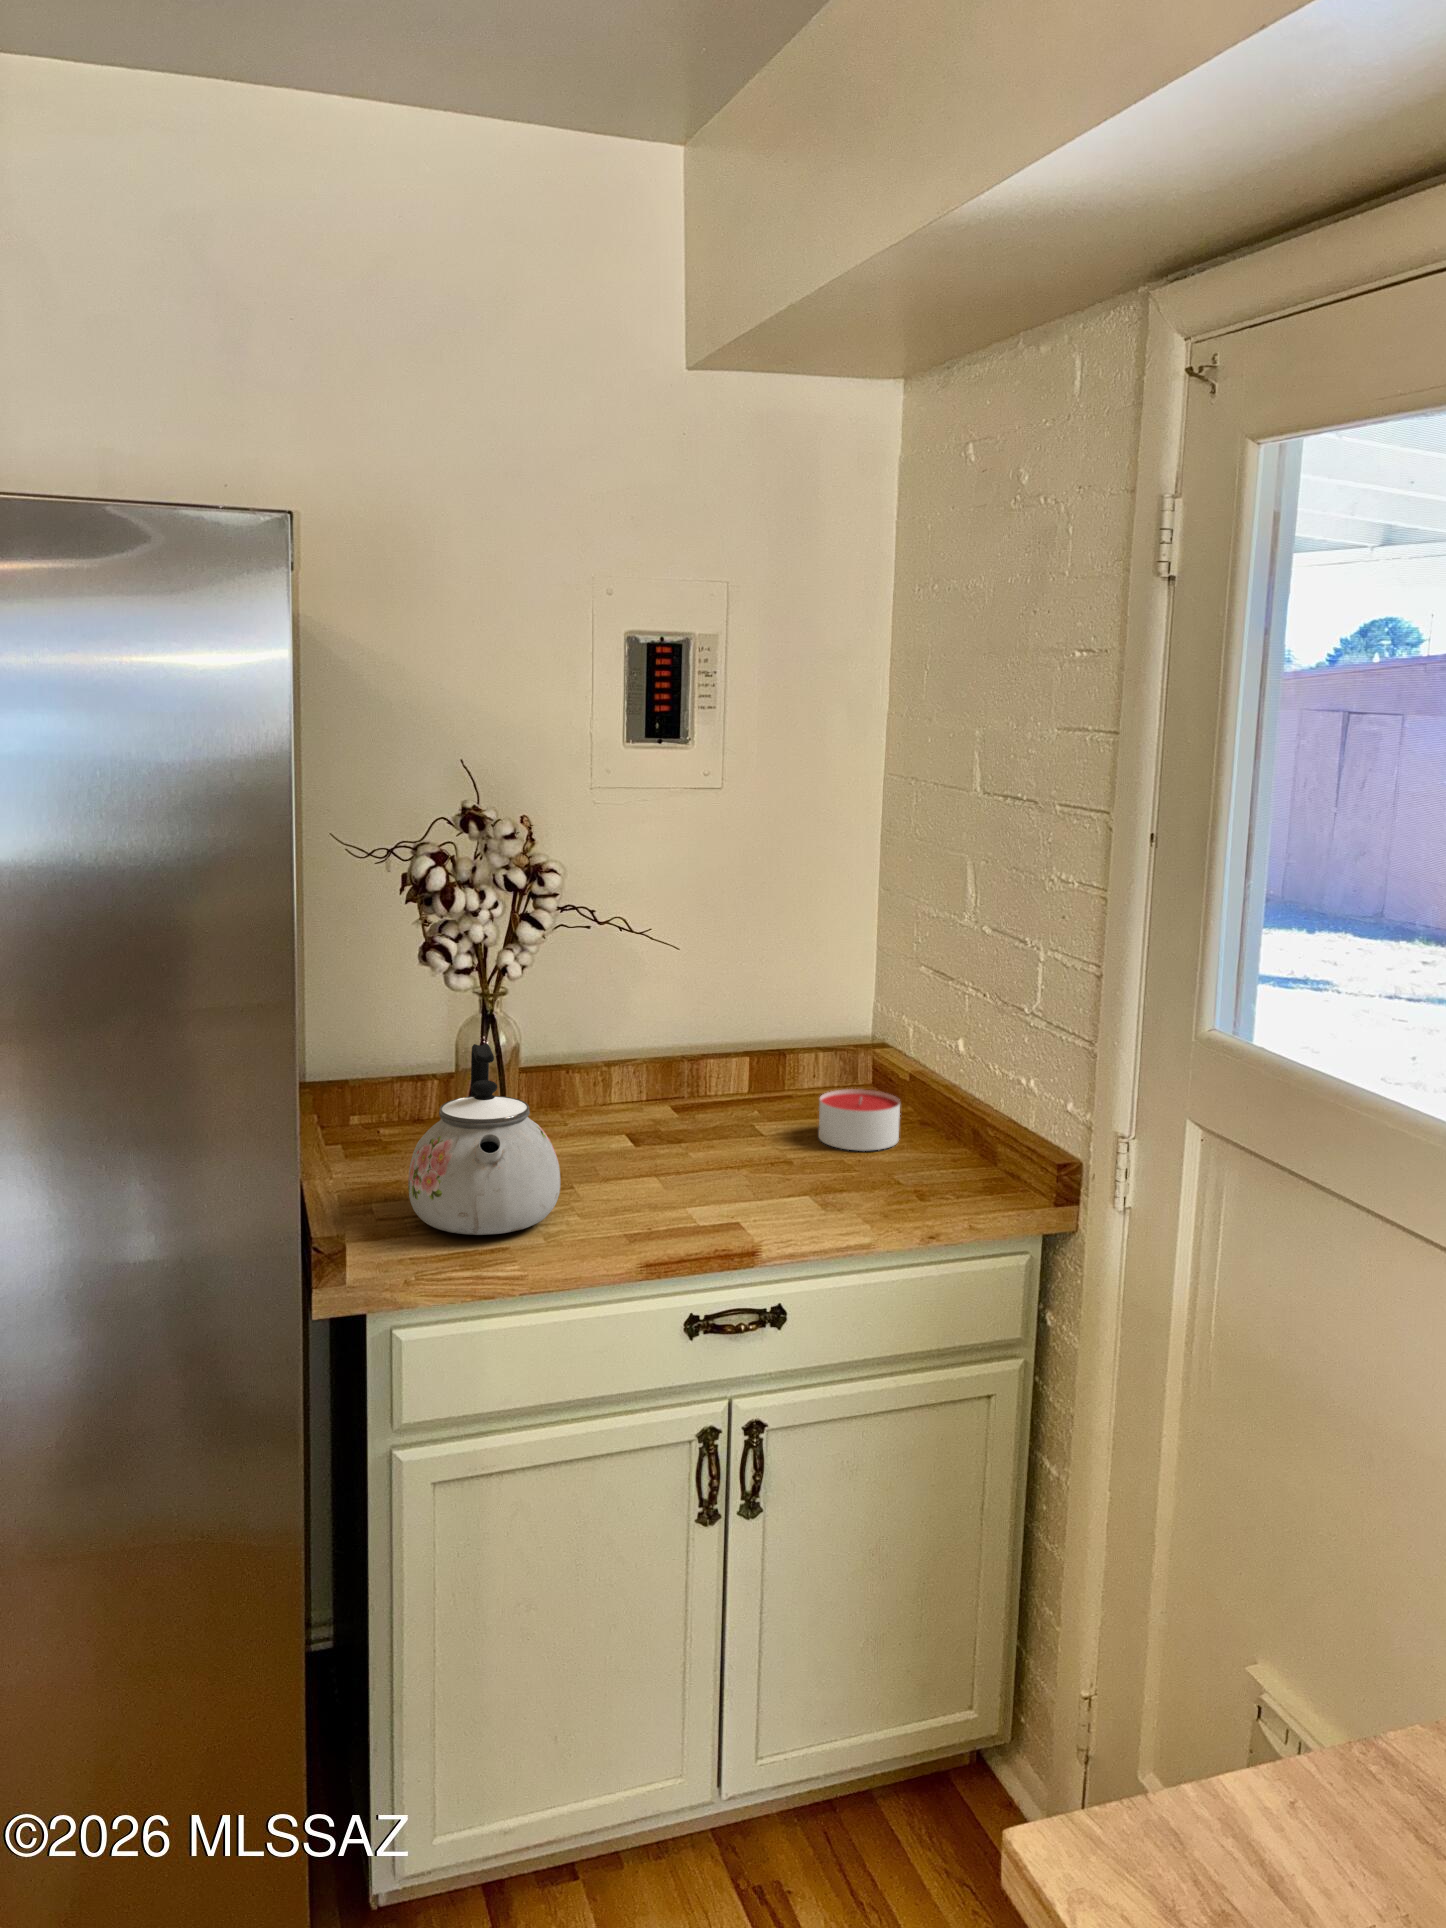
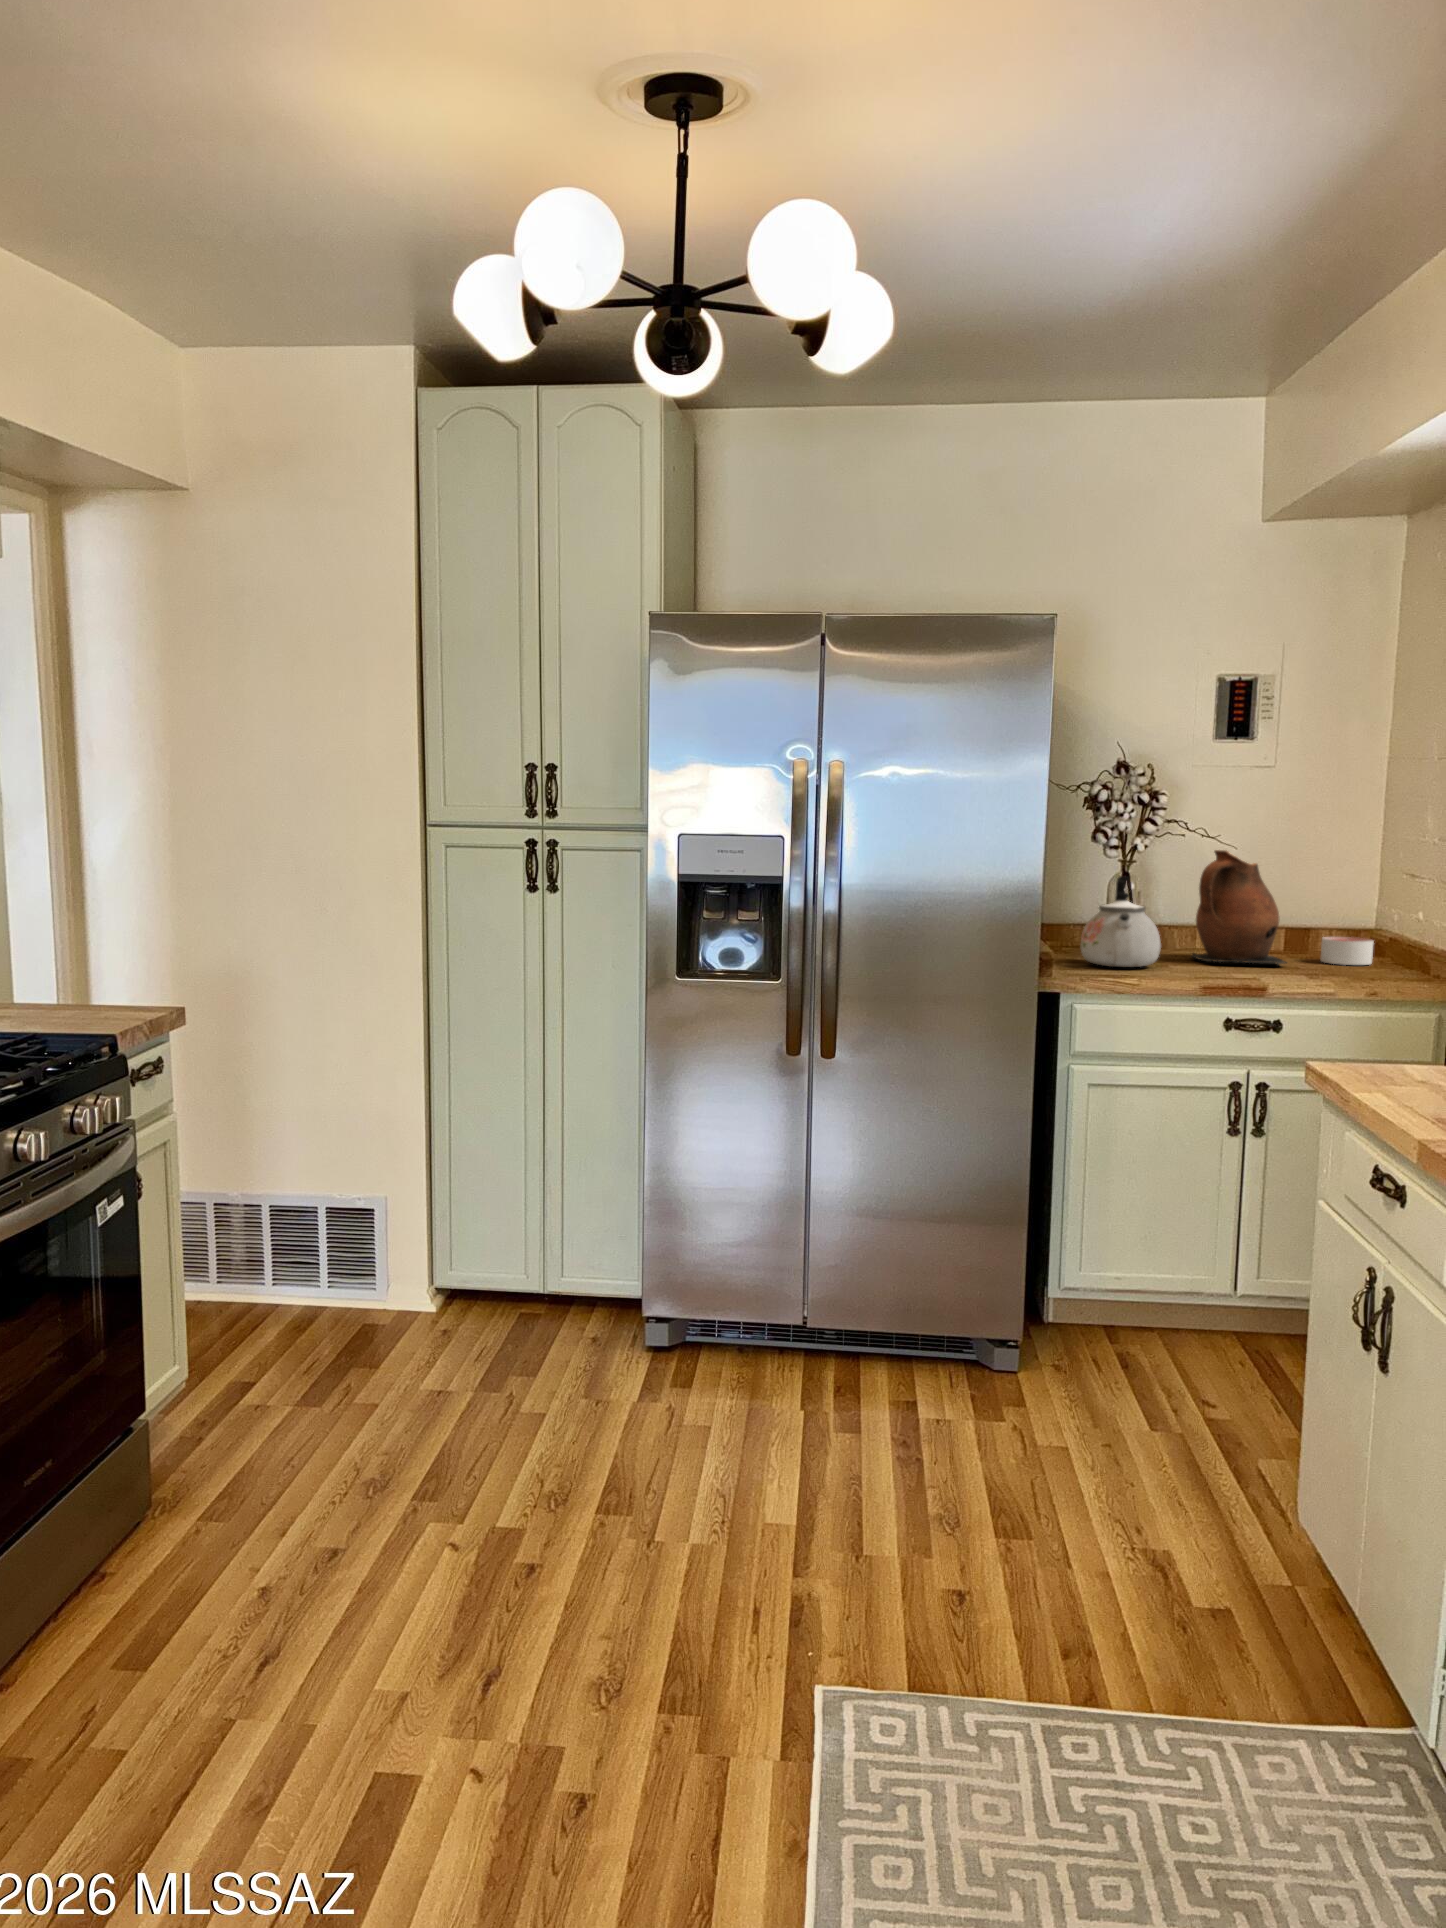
ceramic pitcher: none [601,971,777,1182] -> present [1191,850,1286,965]

